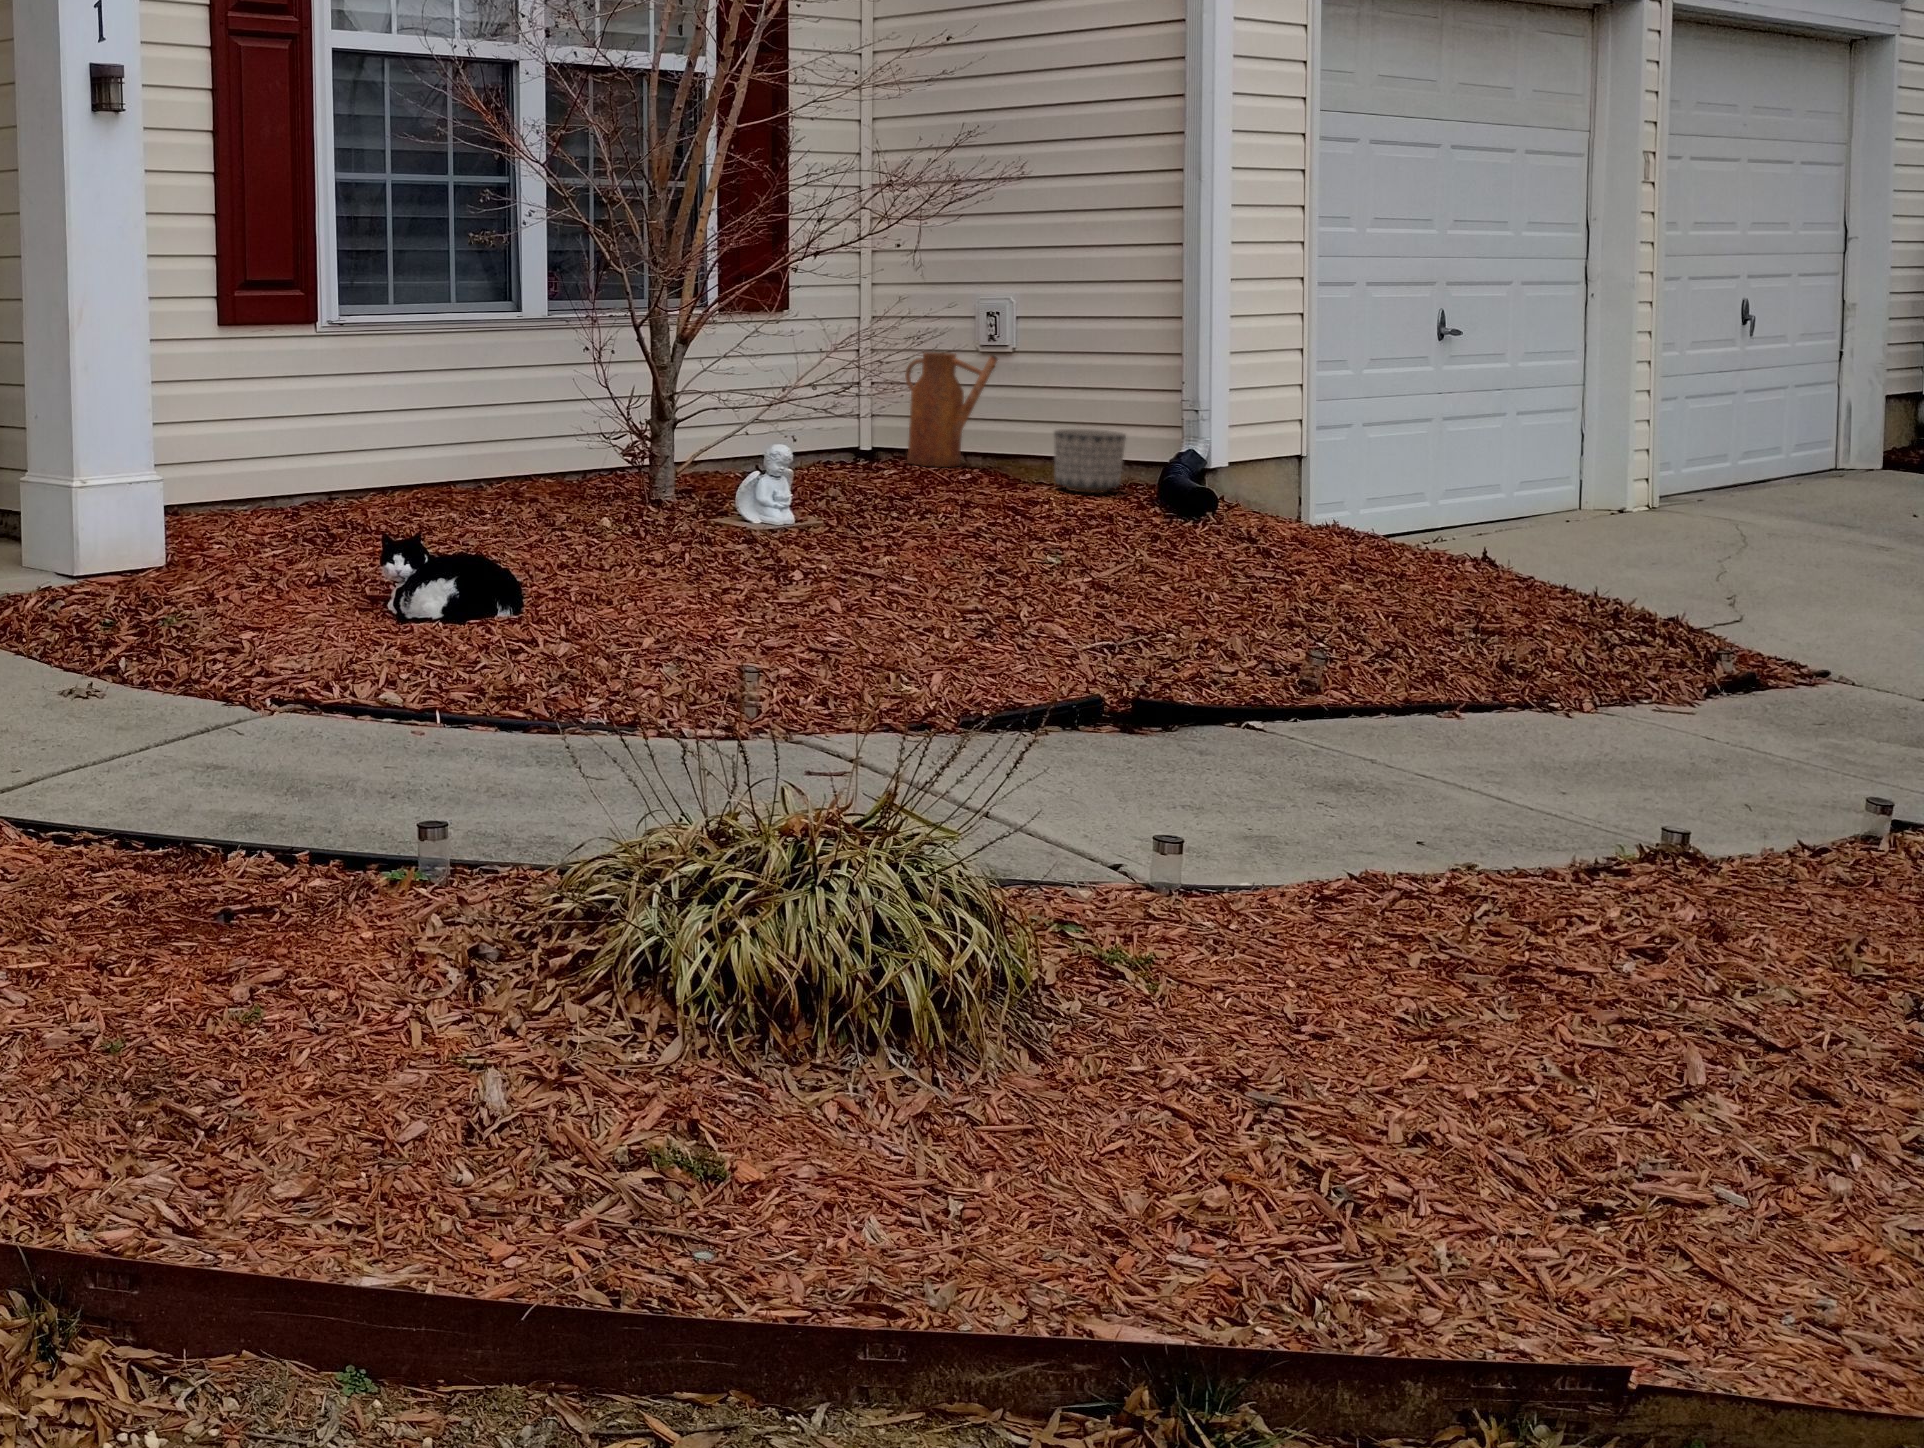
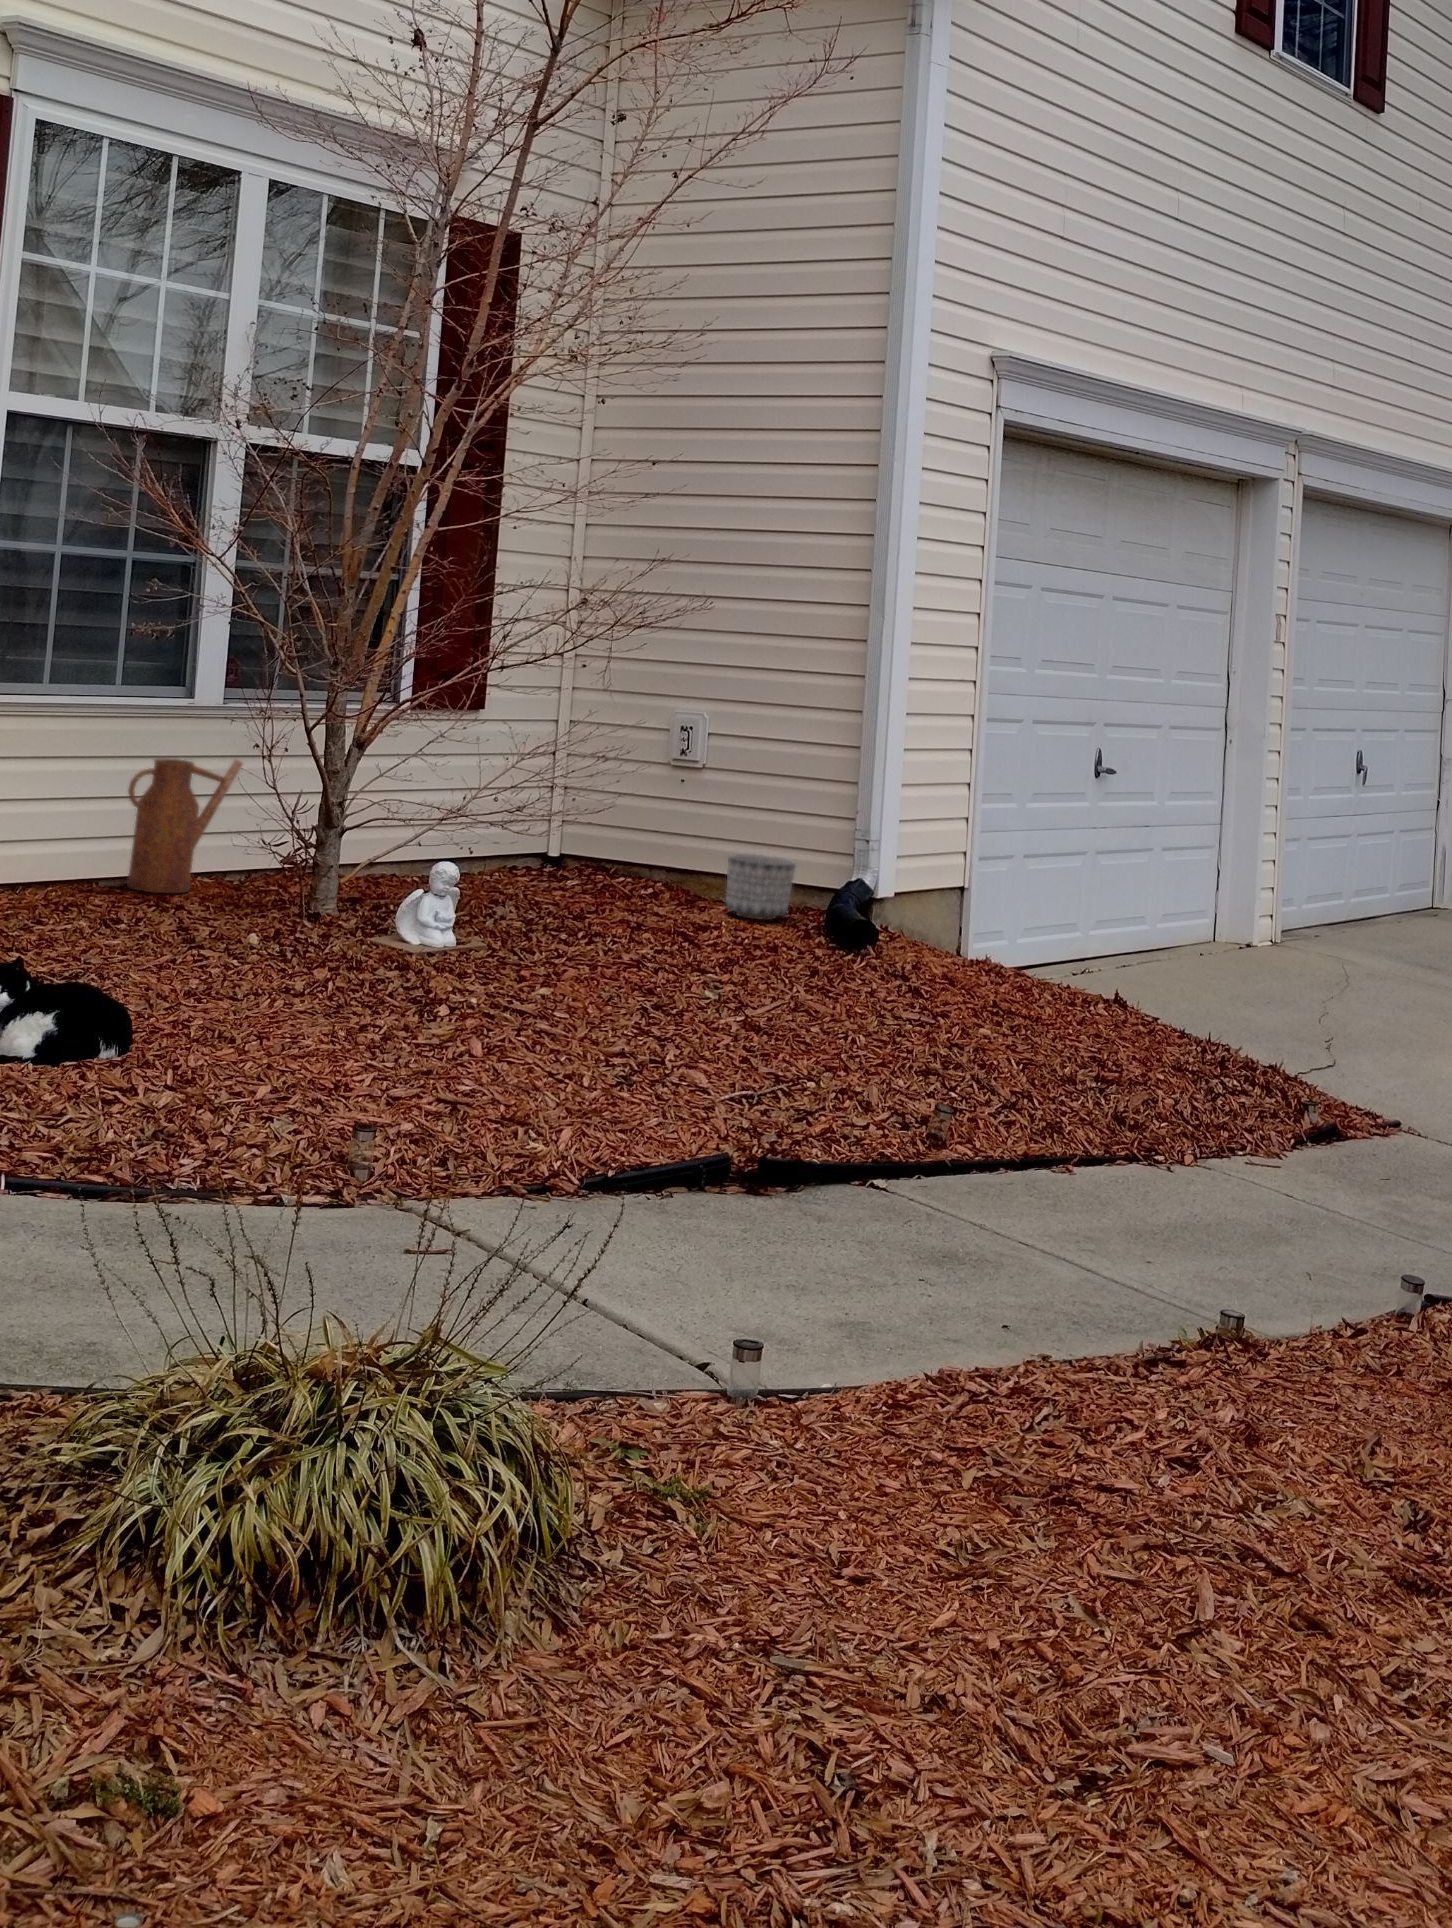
watering can: present [905,352,998,467] -> present [127,758,242,893]

